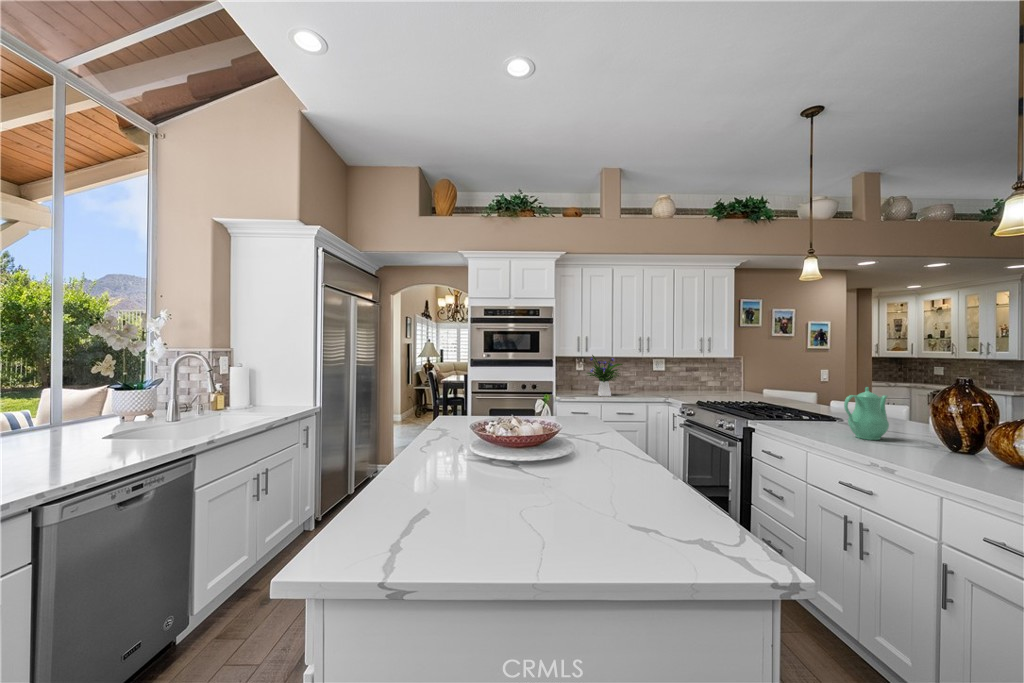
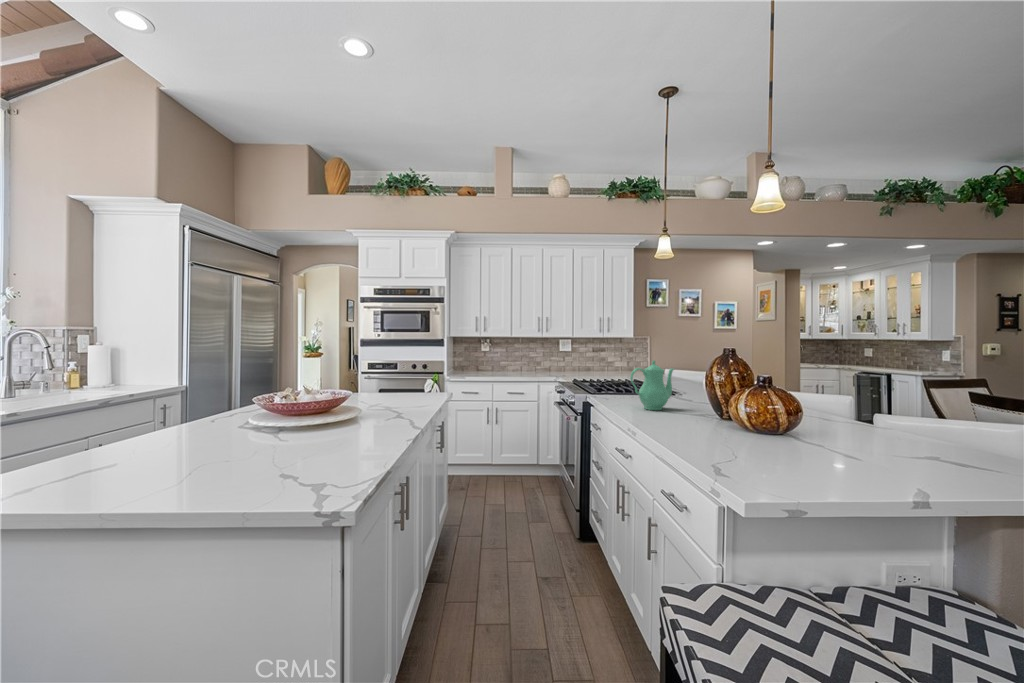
flower arrangement: present [587,355,622,396] -> none [482,334,519,376]

